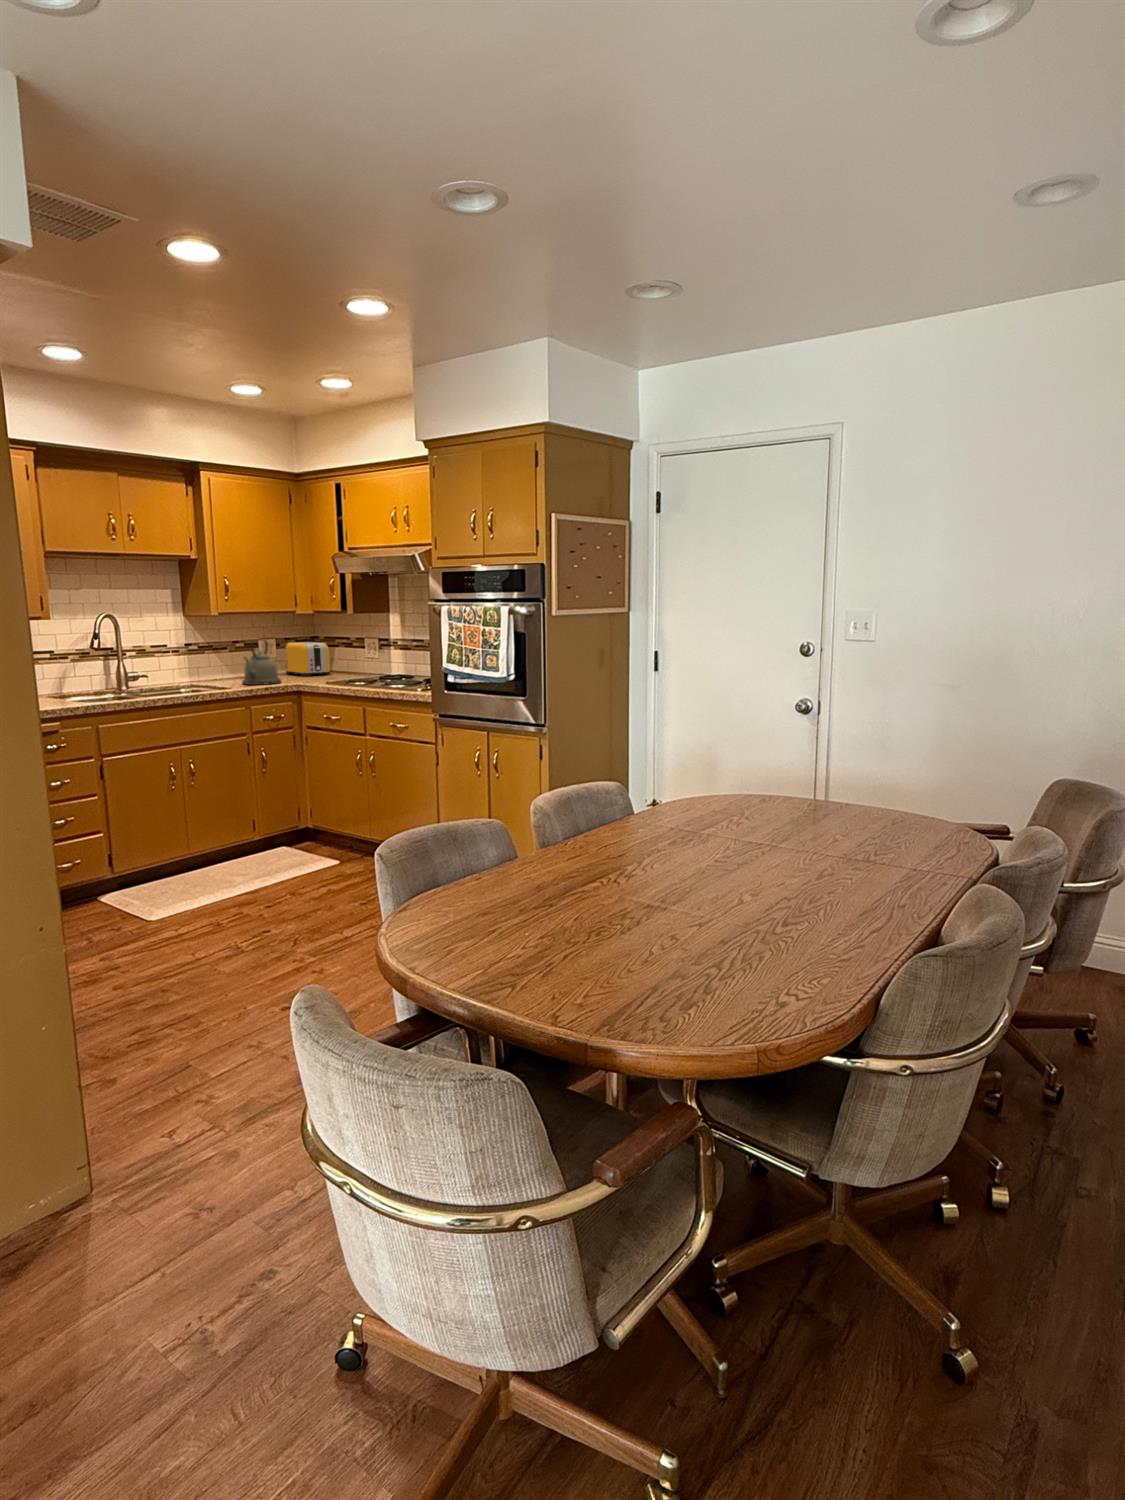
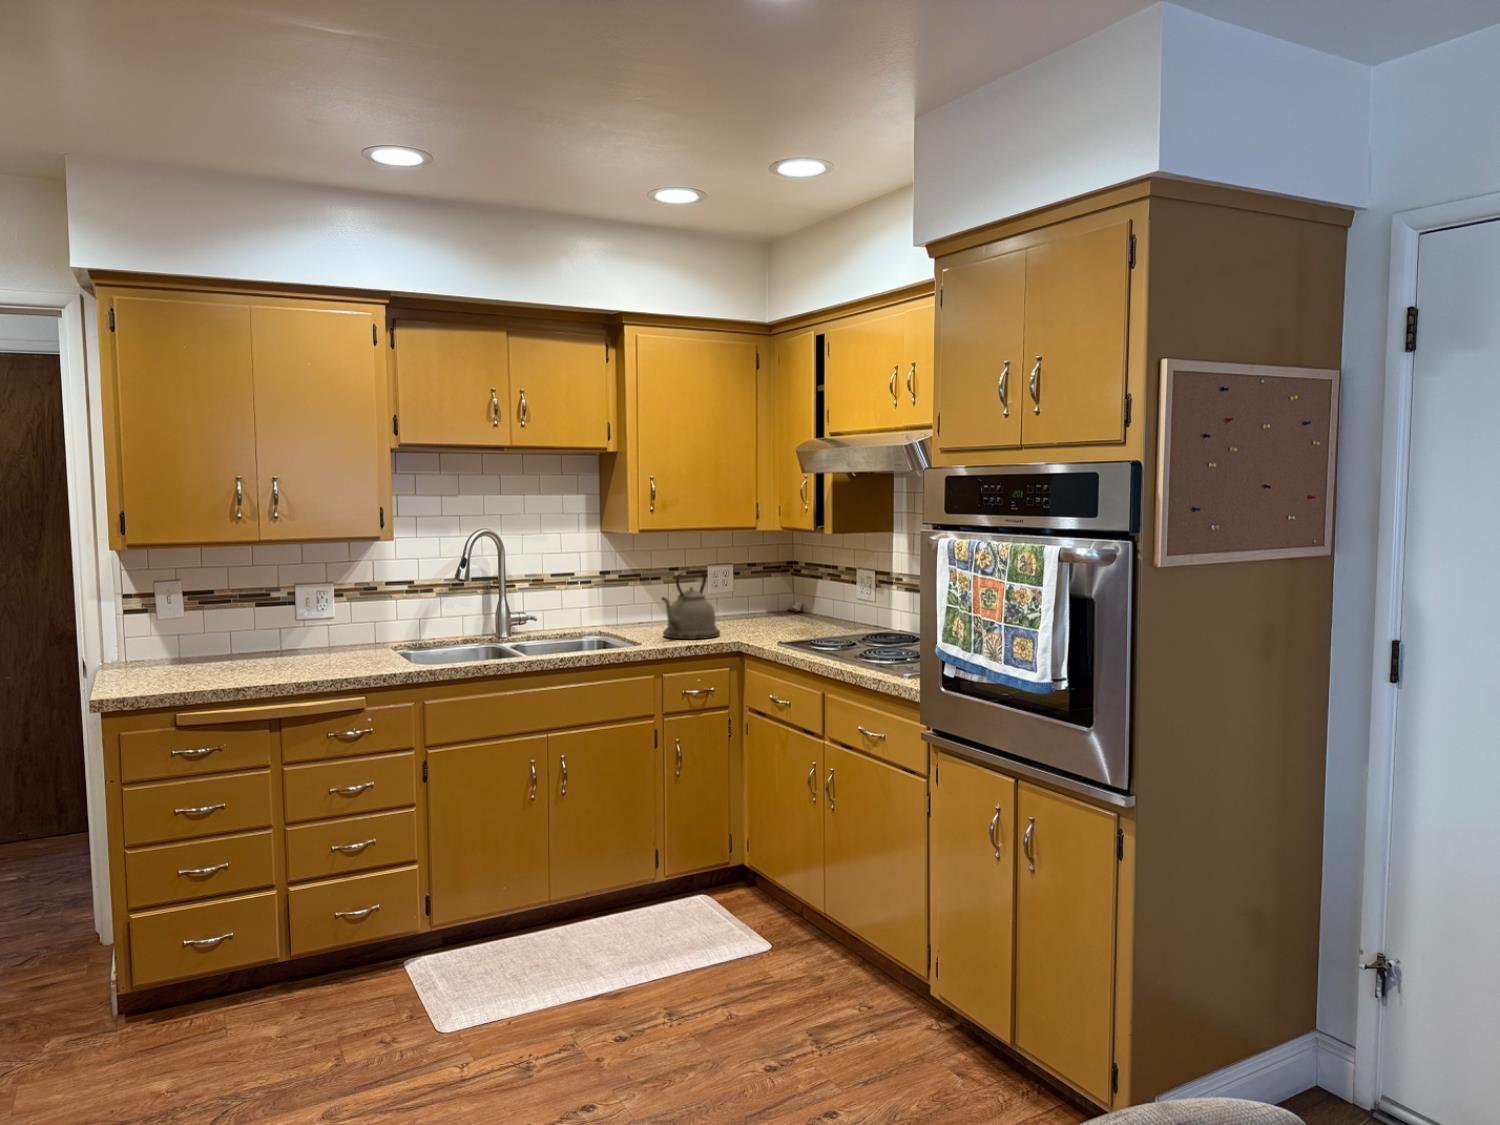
toaster: present [285,642,330,676] -> none [748,569,806,623]

